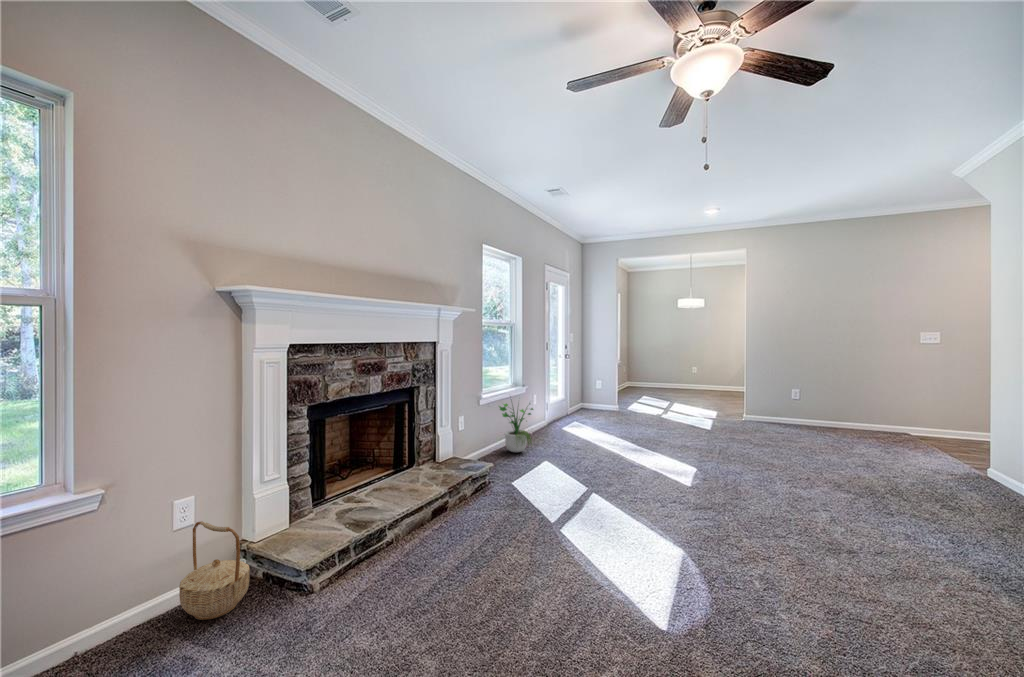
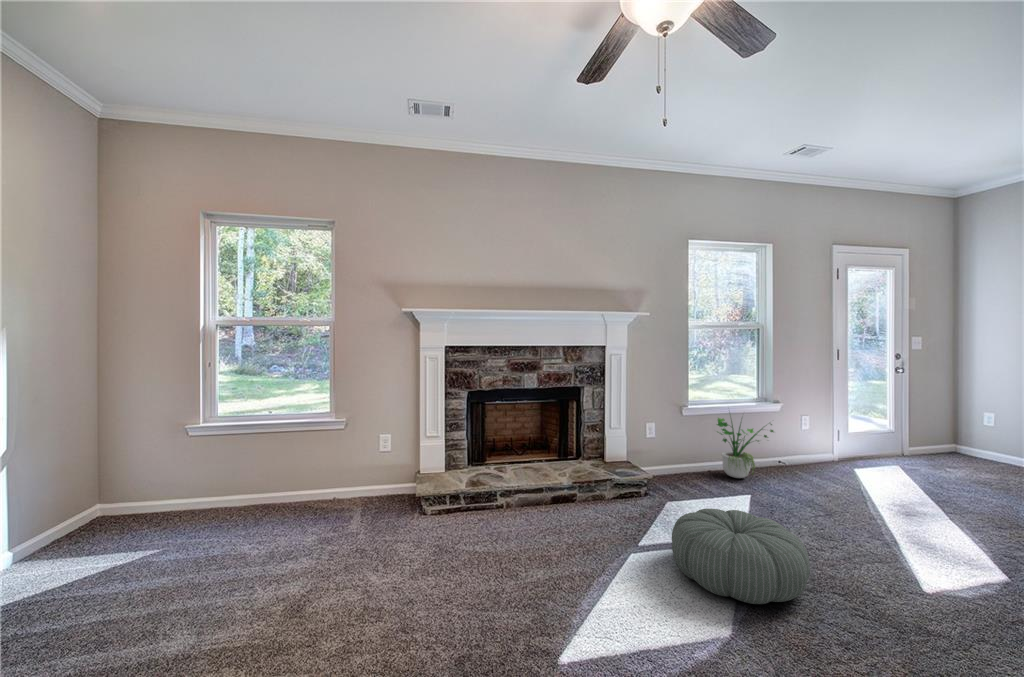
pouf: none [581,469,679,534] -> present [672,508,810,604]
basket: present [179,521,250,620] -> none [368,450,404,507]

